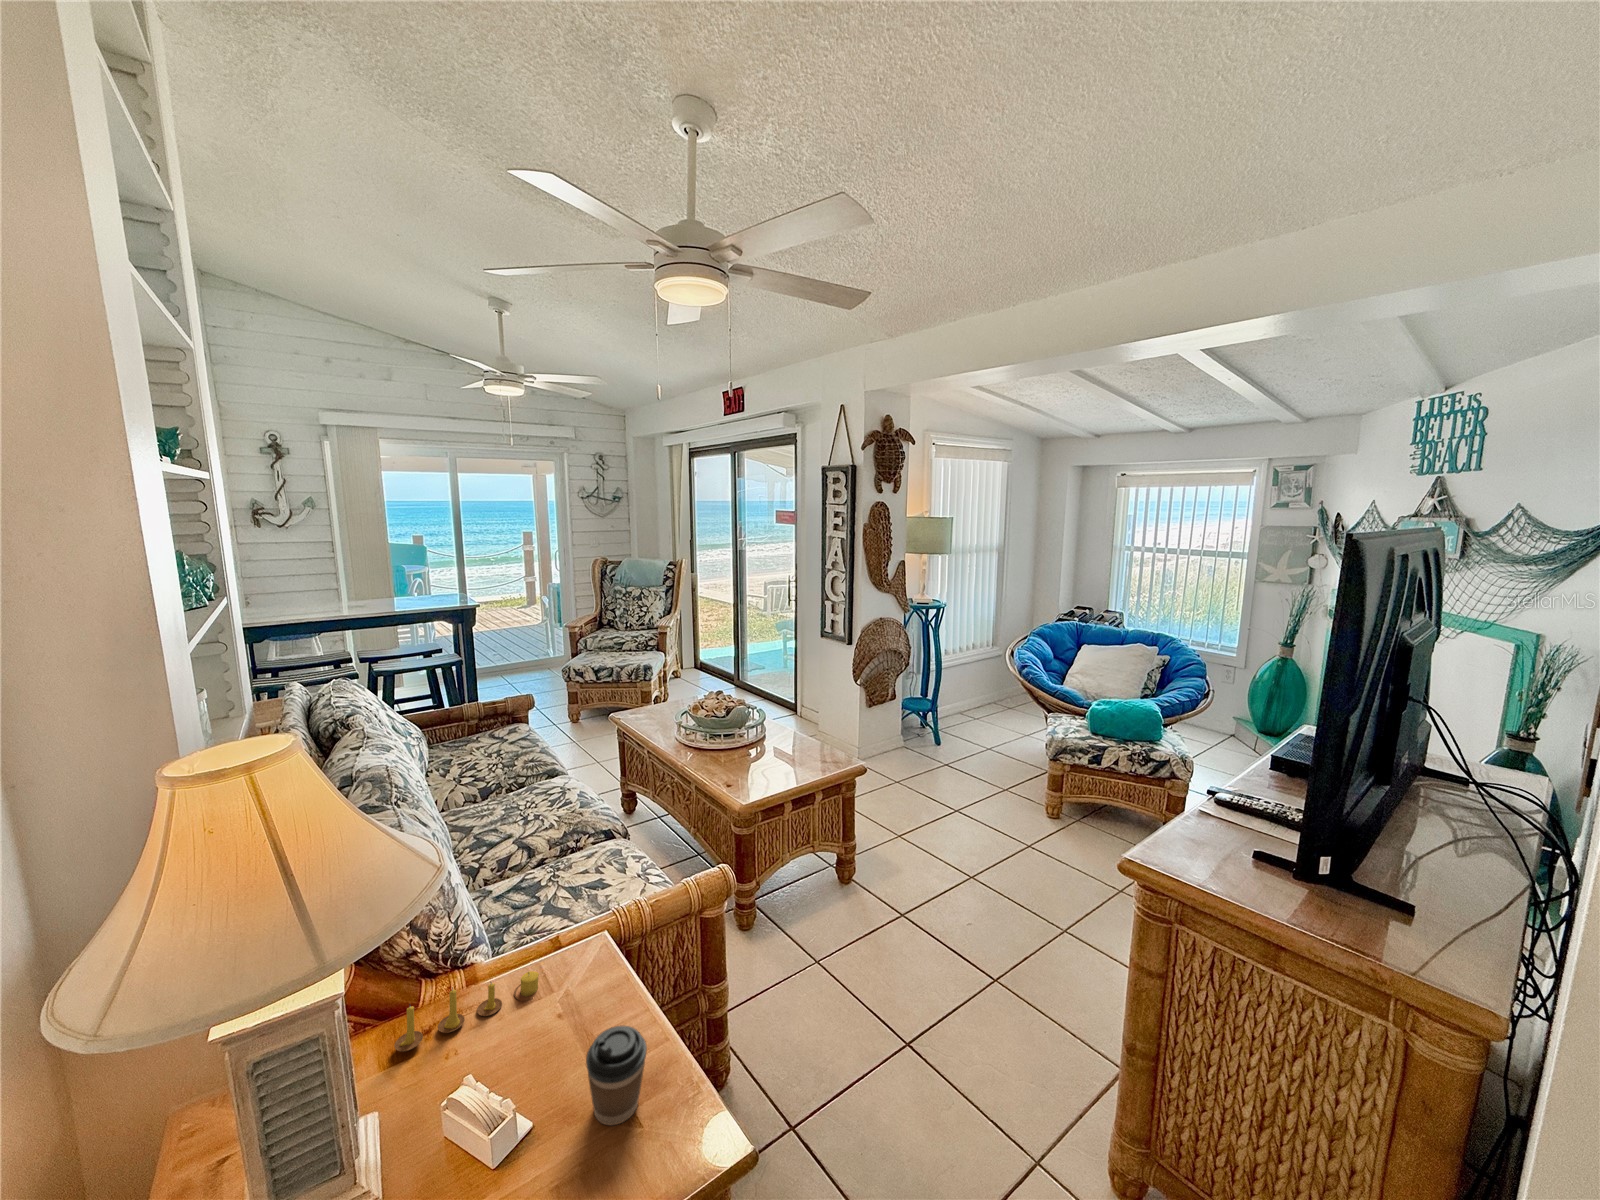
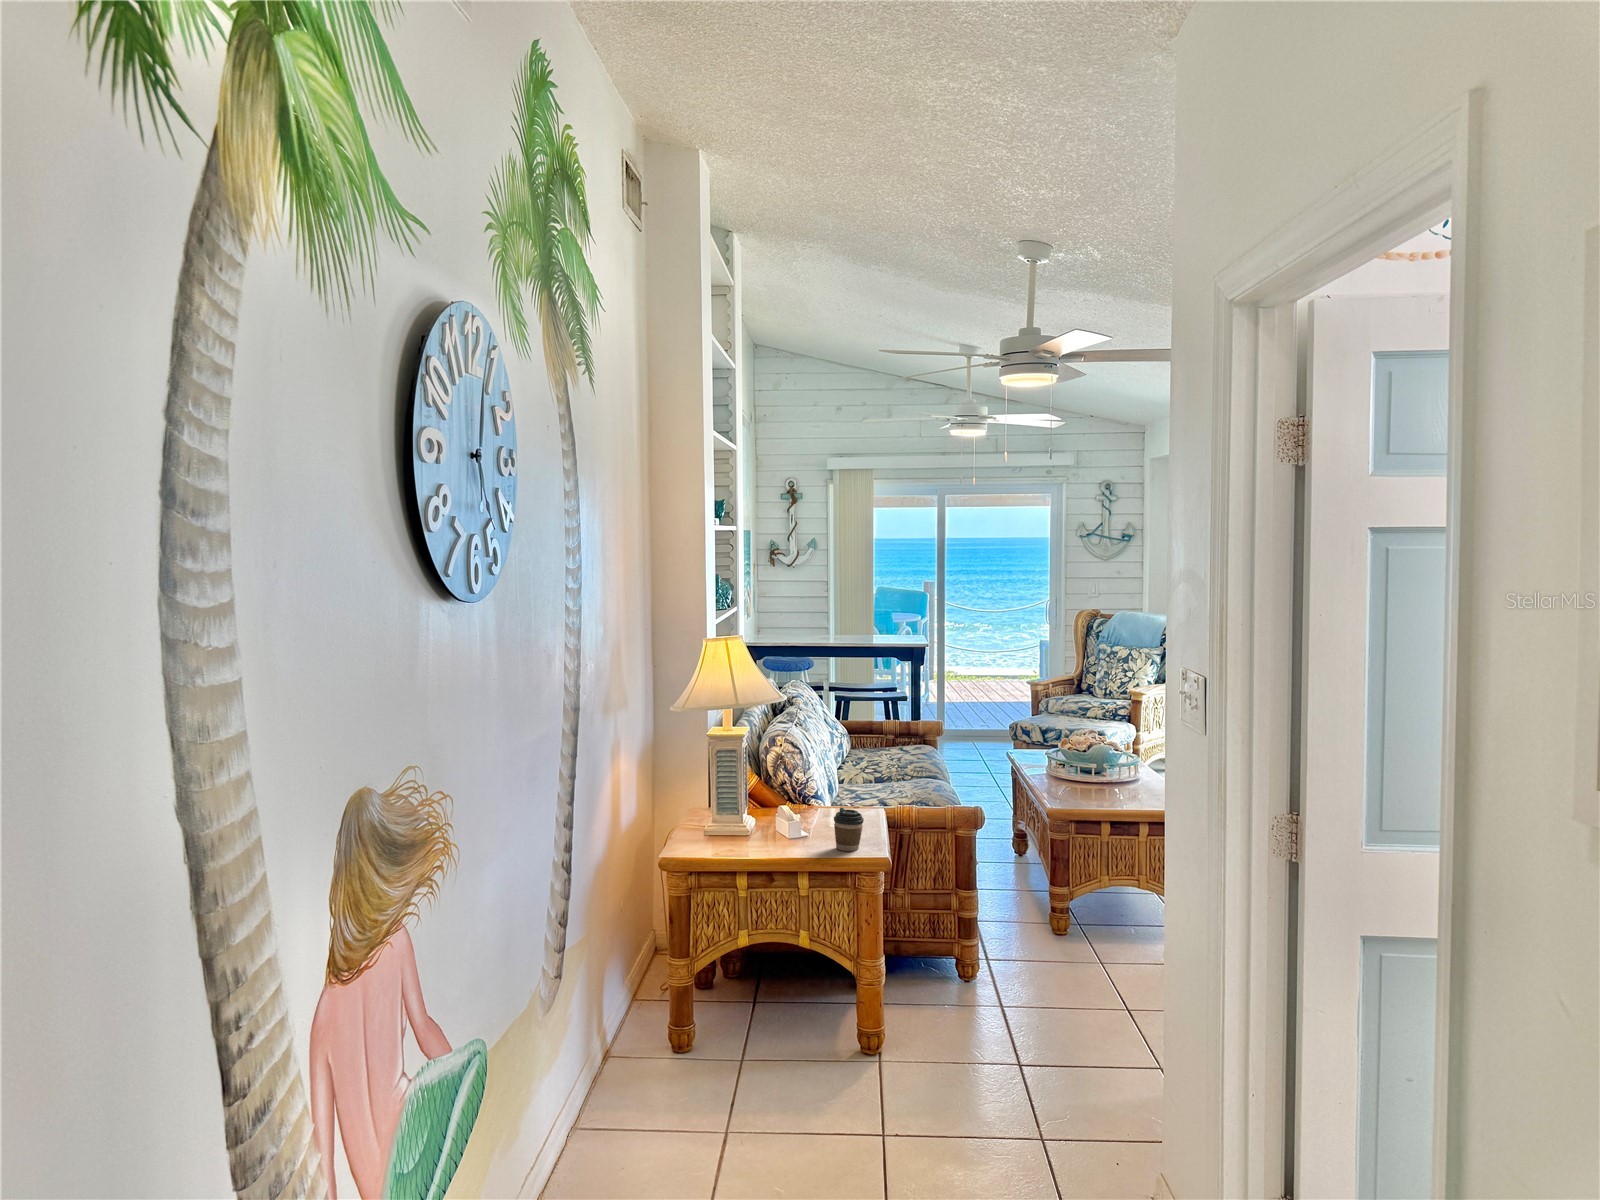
candle: present [394,971,539,1052] -> none [769,798,843,825]

